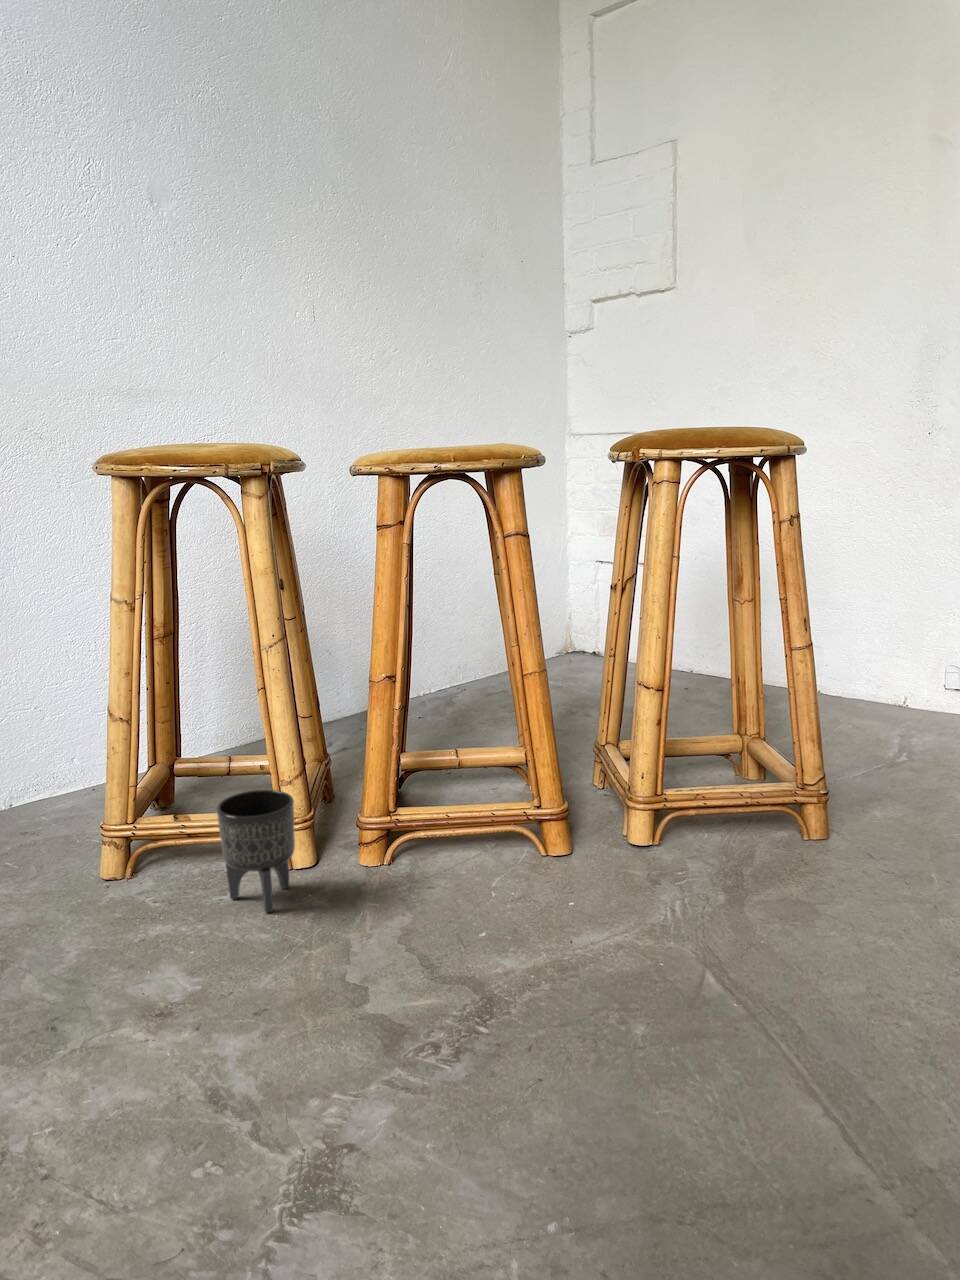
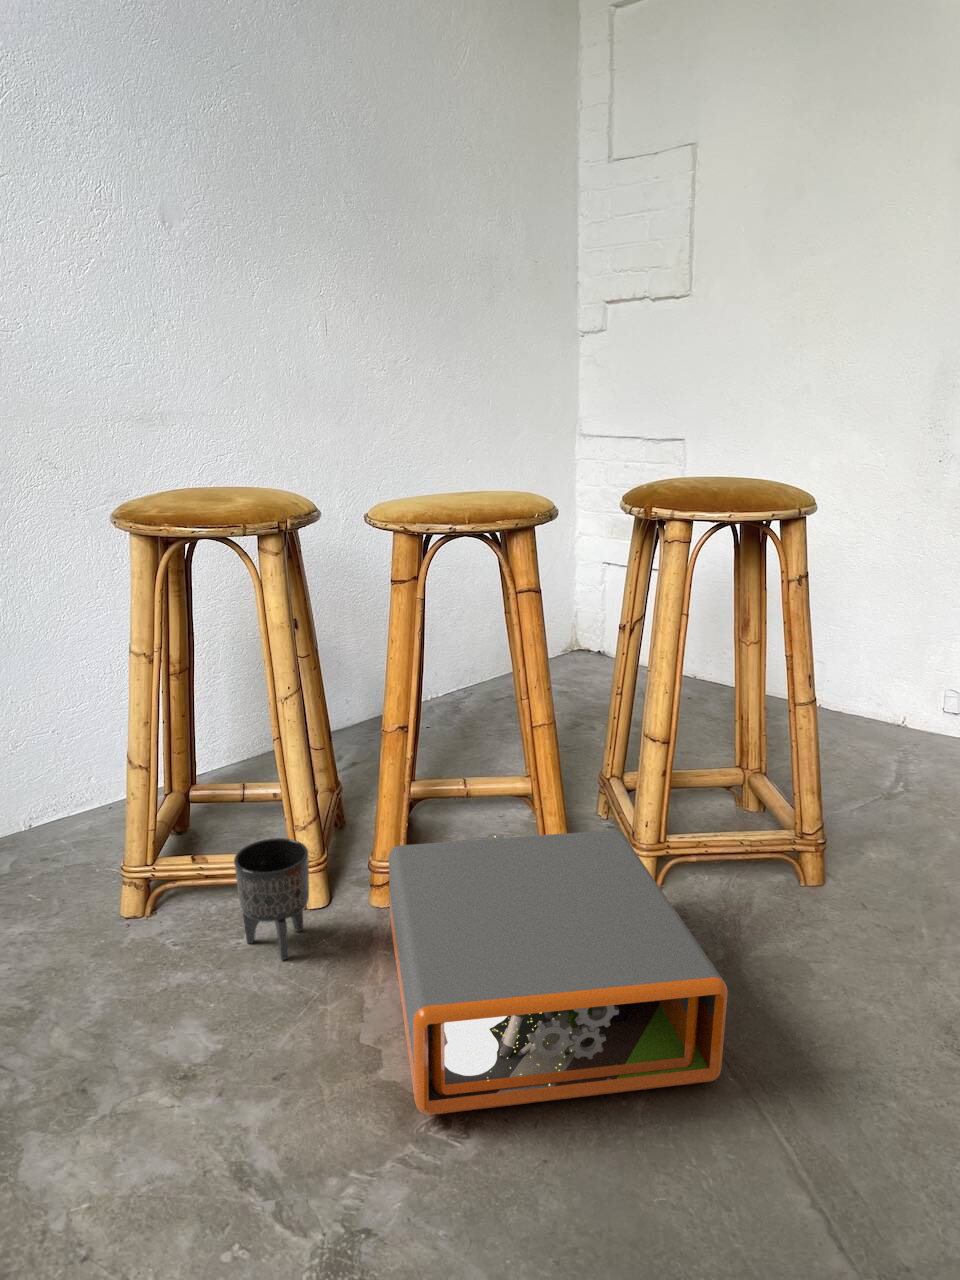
storage box: none [377,778,728,1040] -> present [389,830,728,1115]

